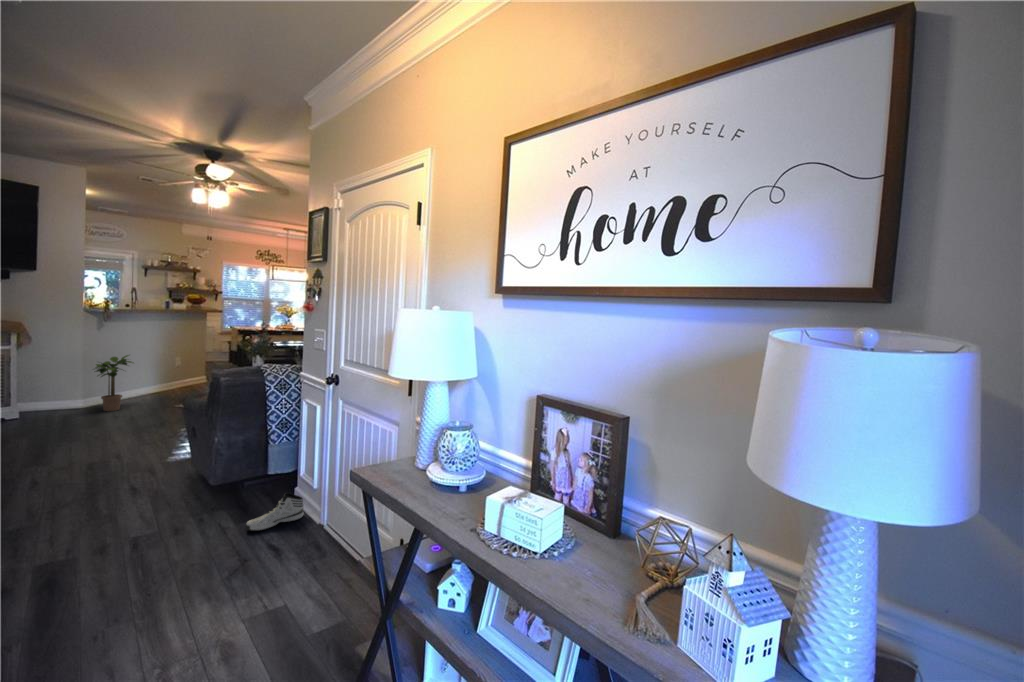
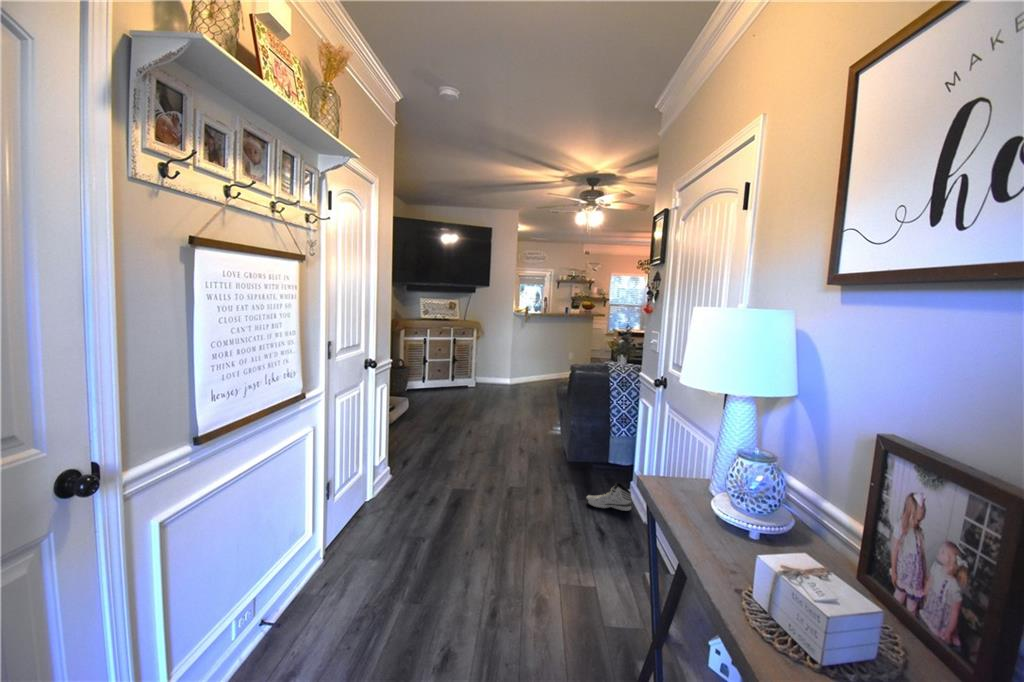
potted plant: present [96,355,134,411] -> none [522,348,544,388]

